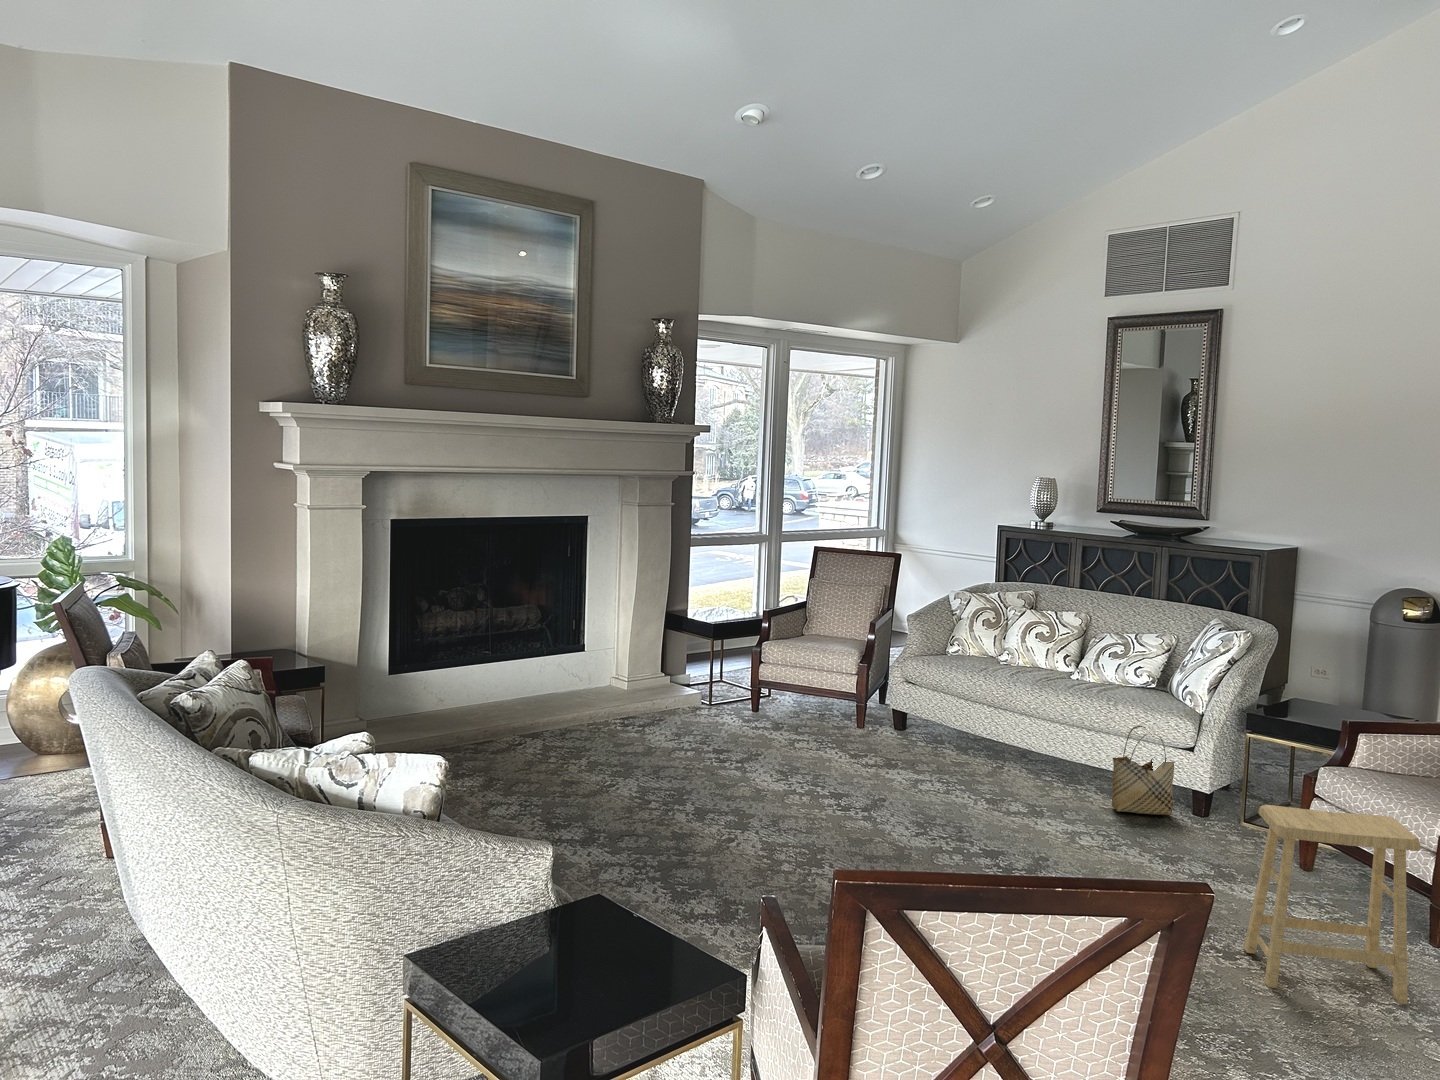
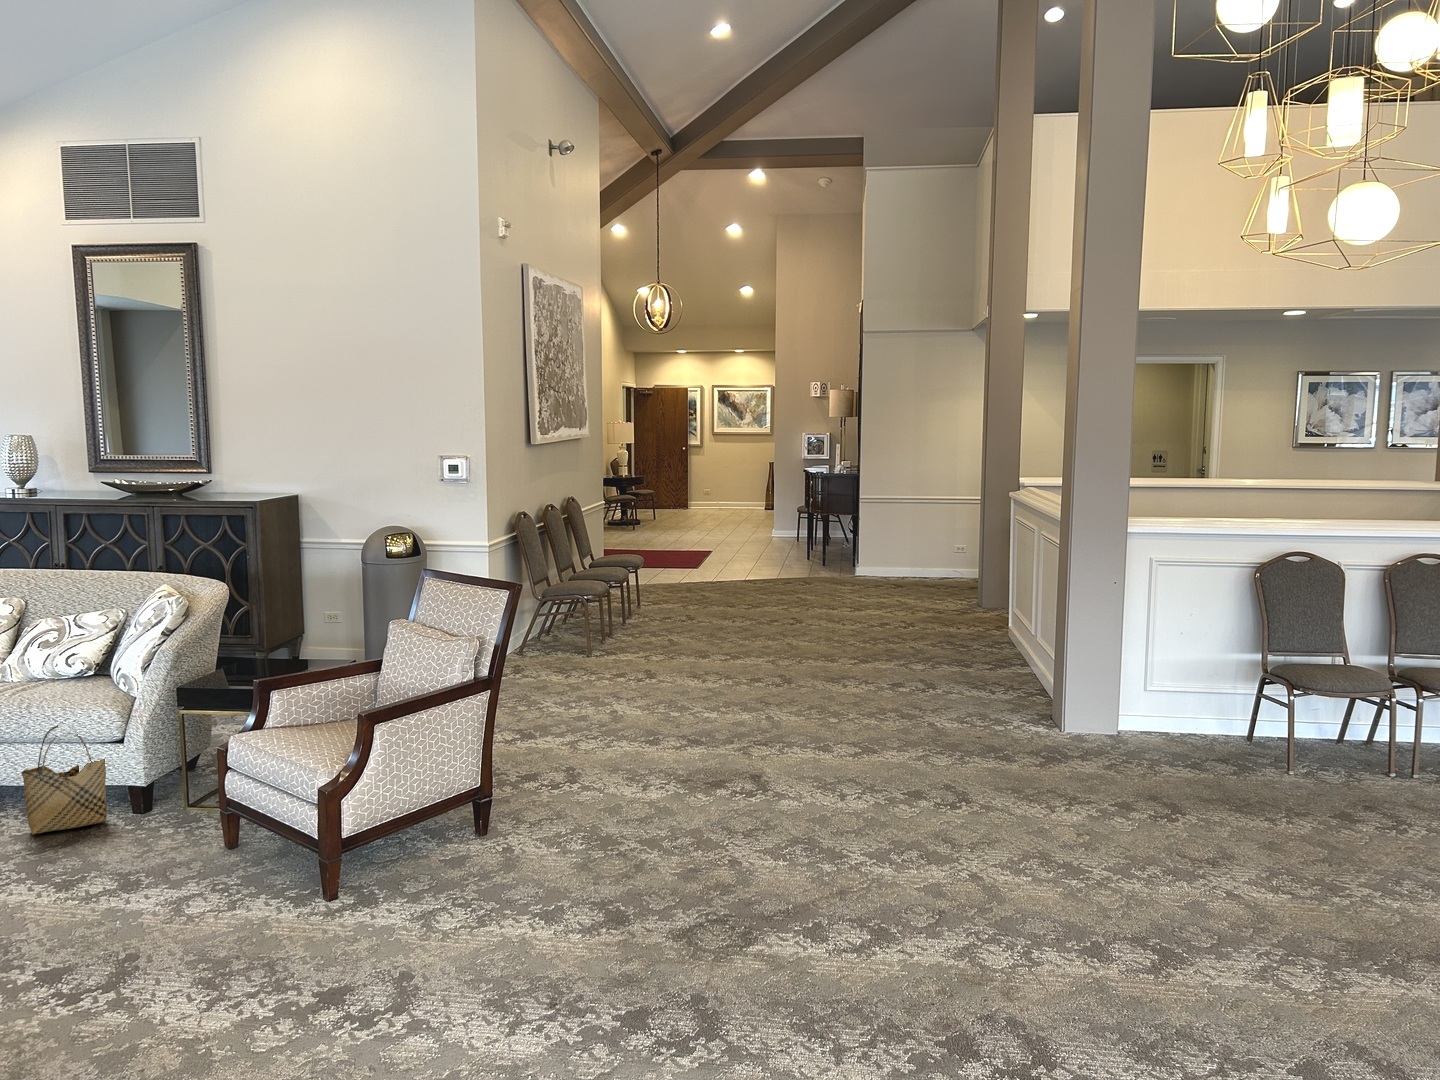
footstool: present [1244,805,1420,1005] -> none [90,785,262,1020]

